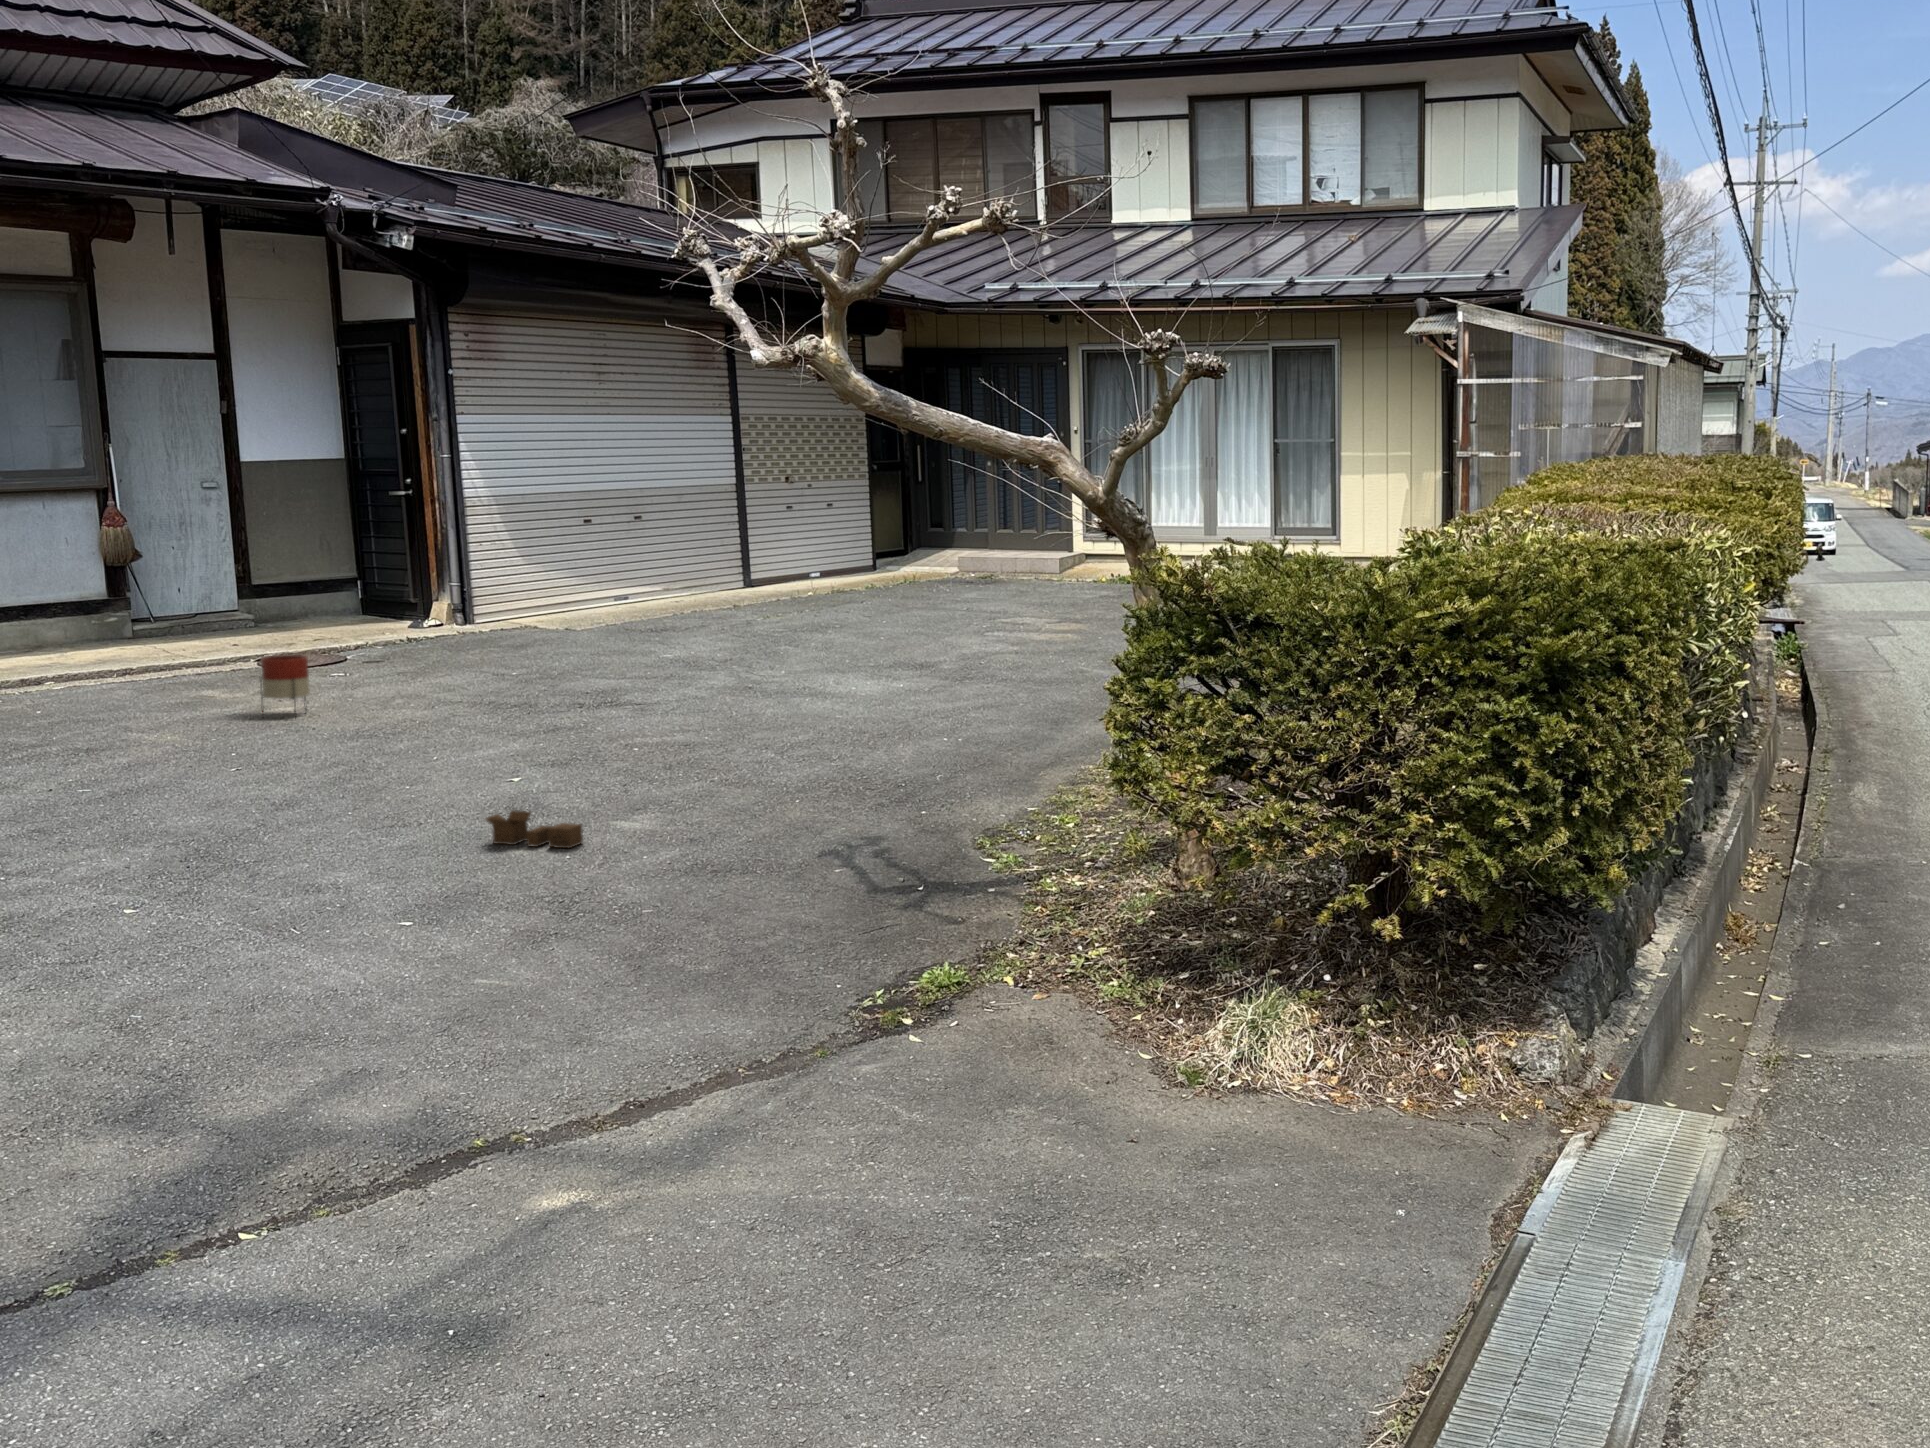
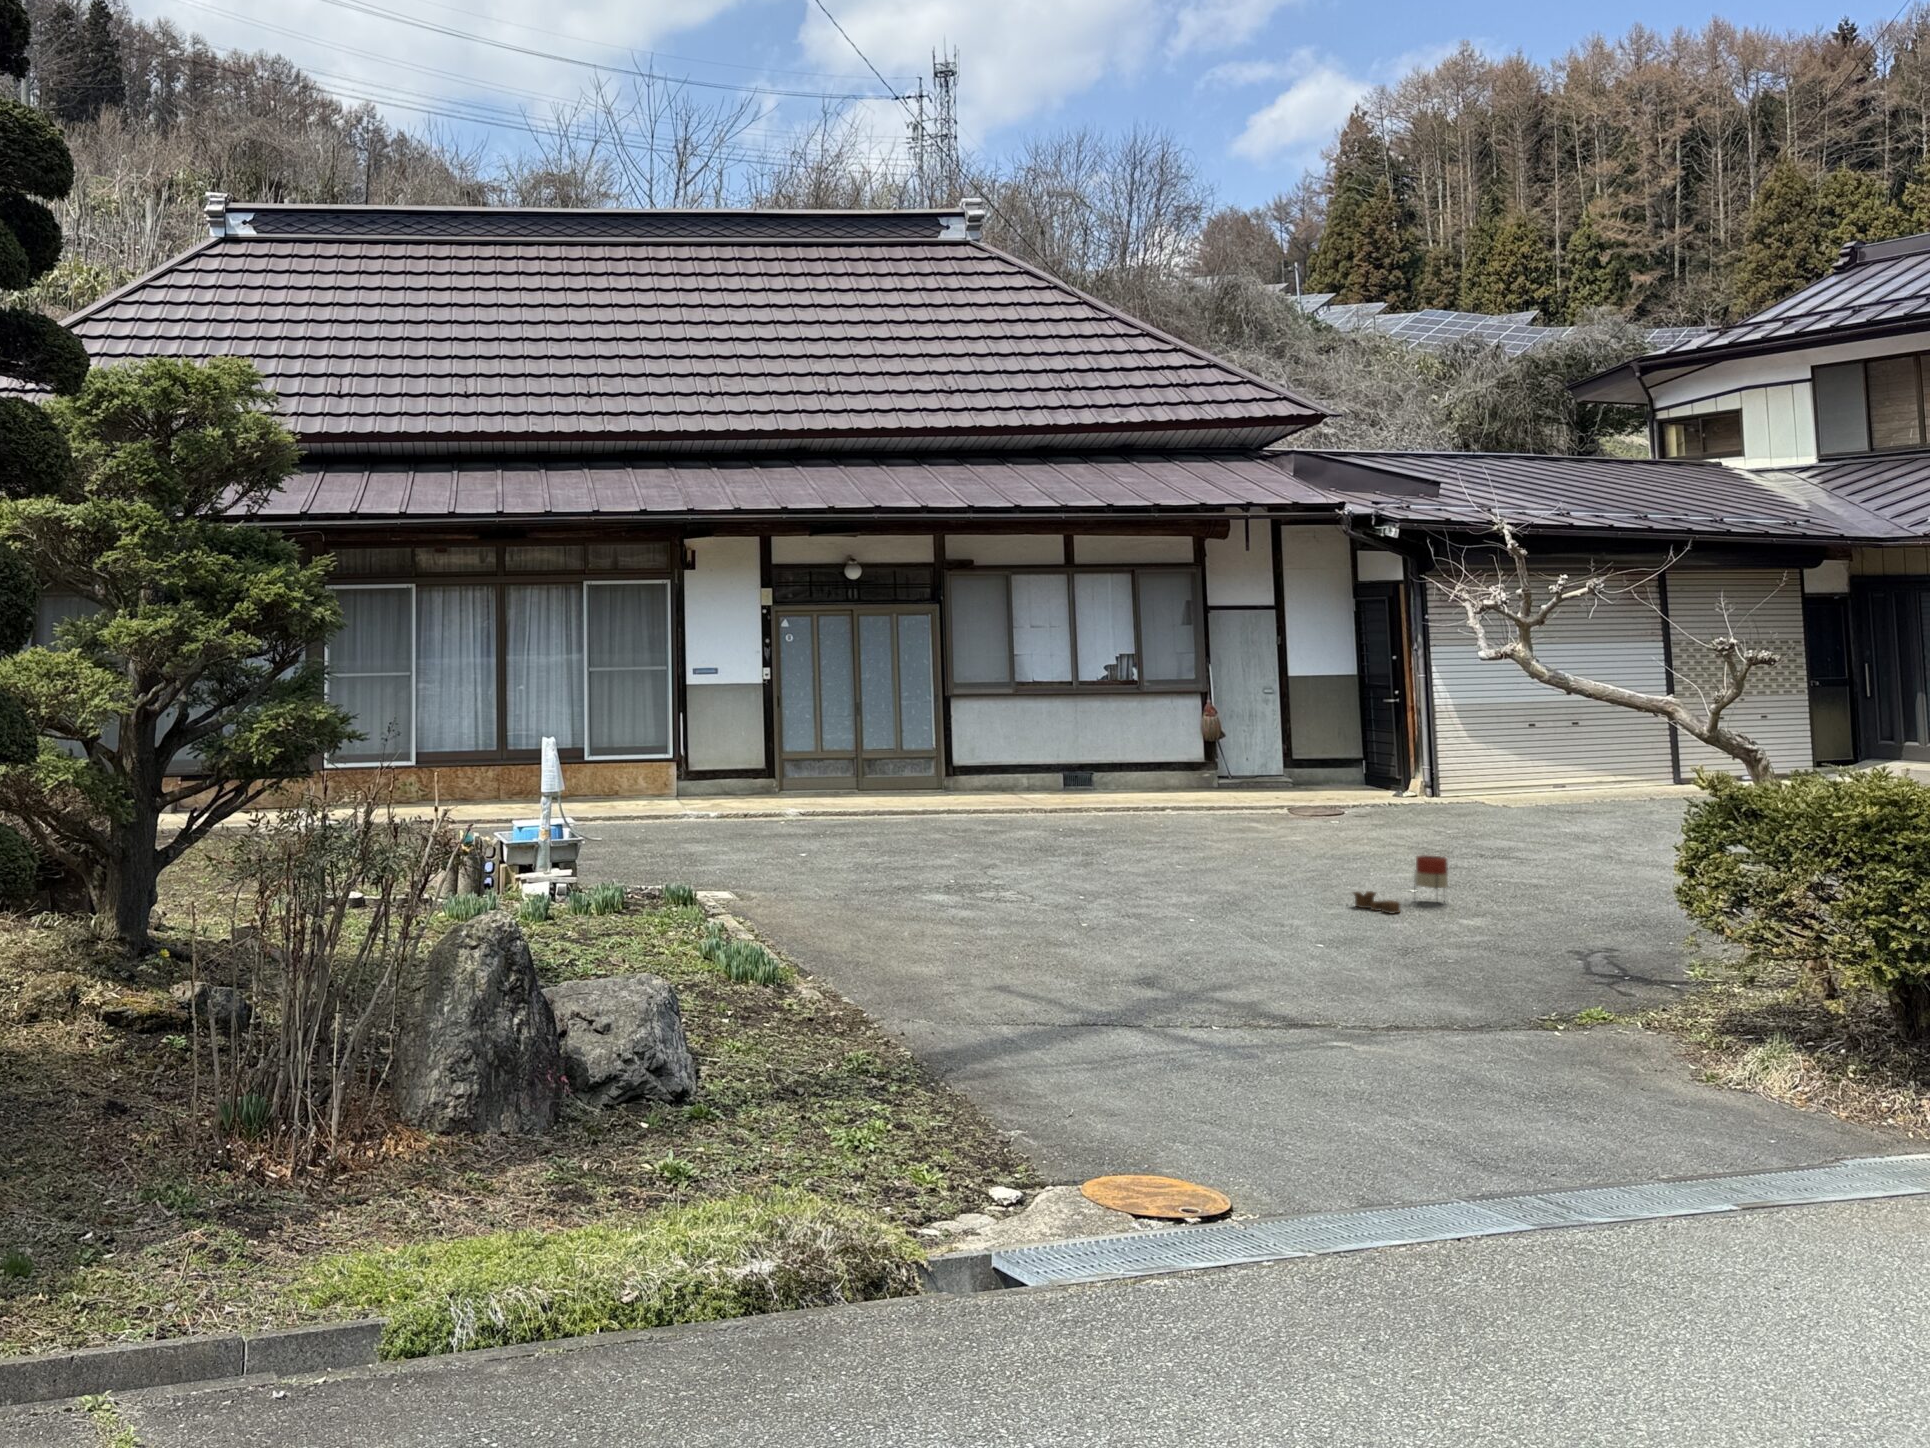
planter: present [261,655,310,711] -> present [1414,855,1448,889]

